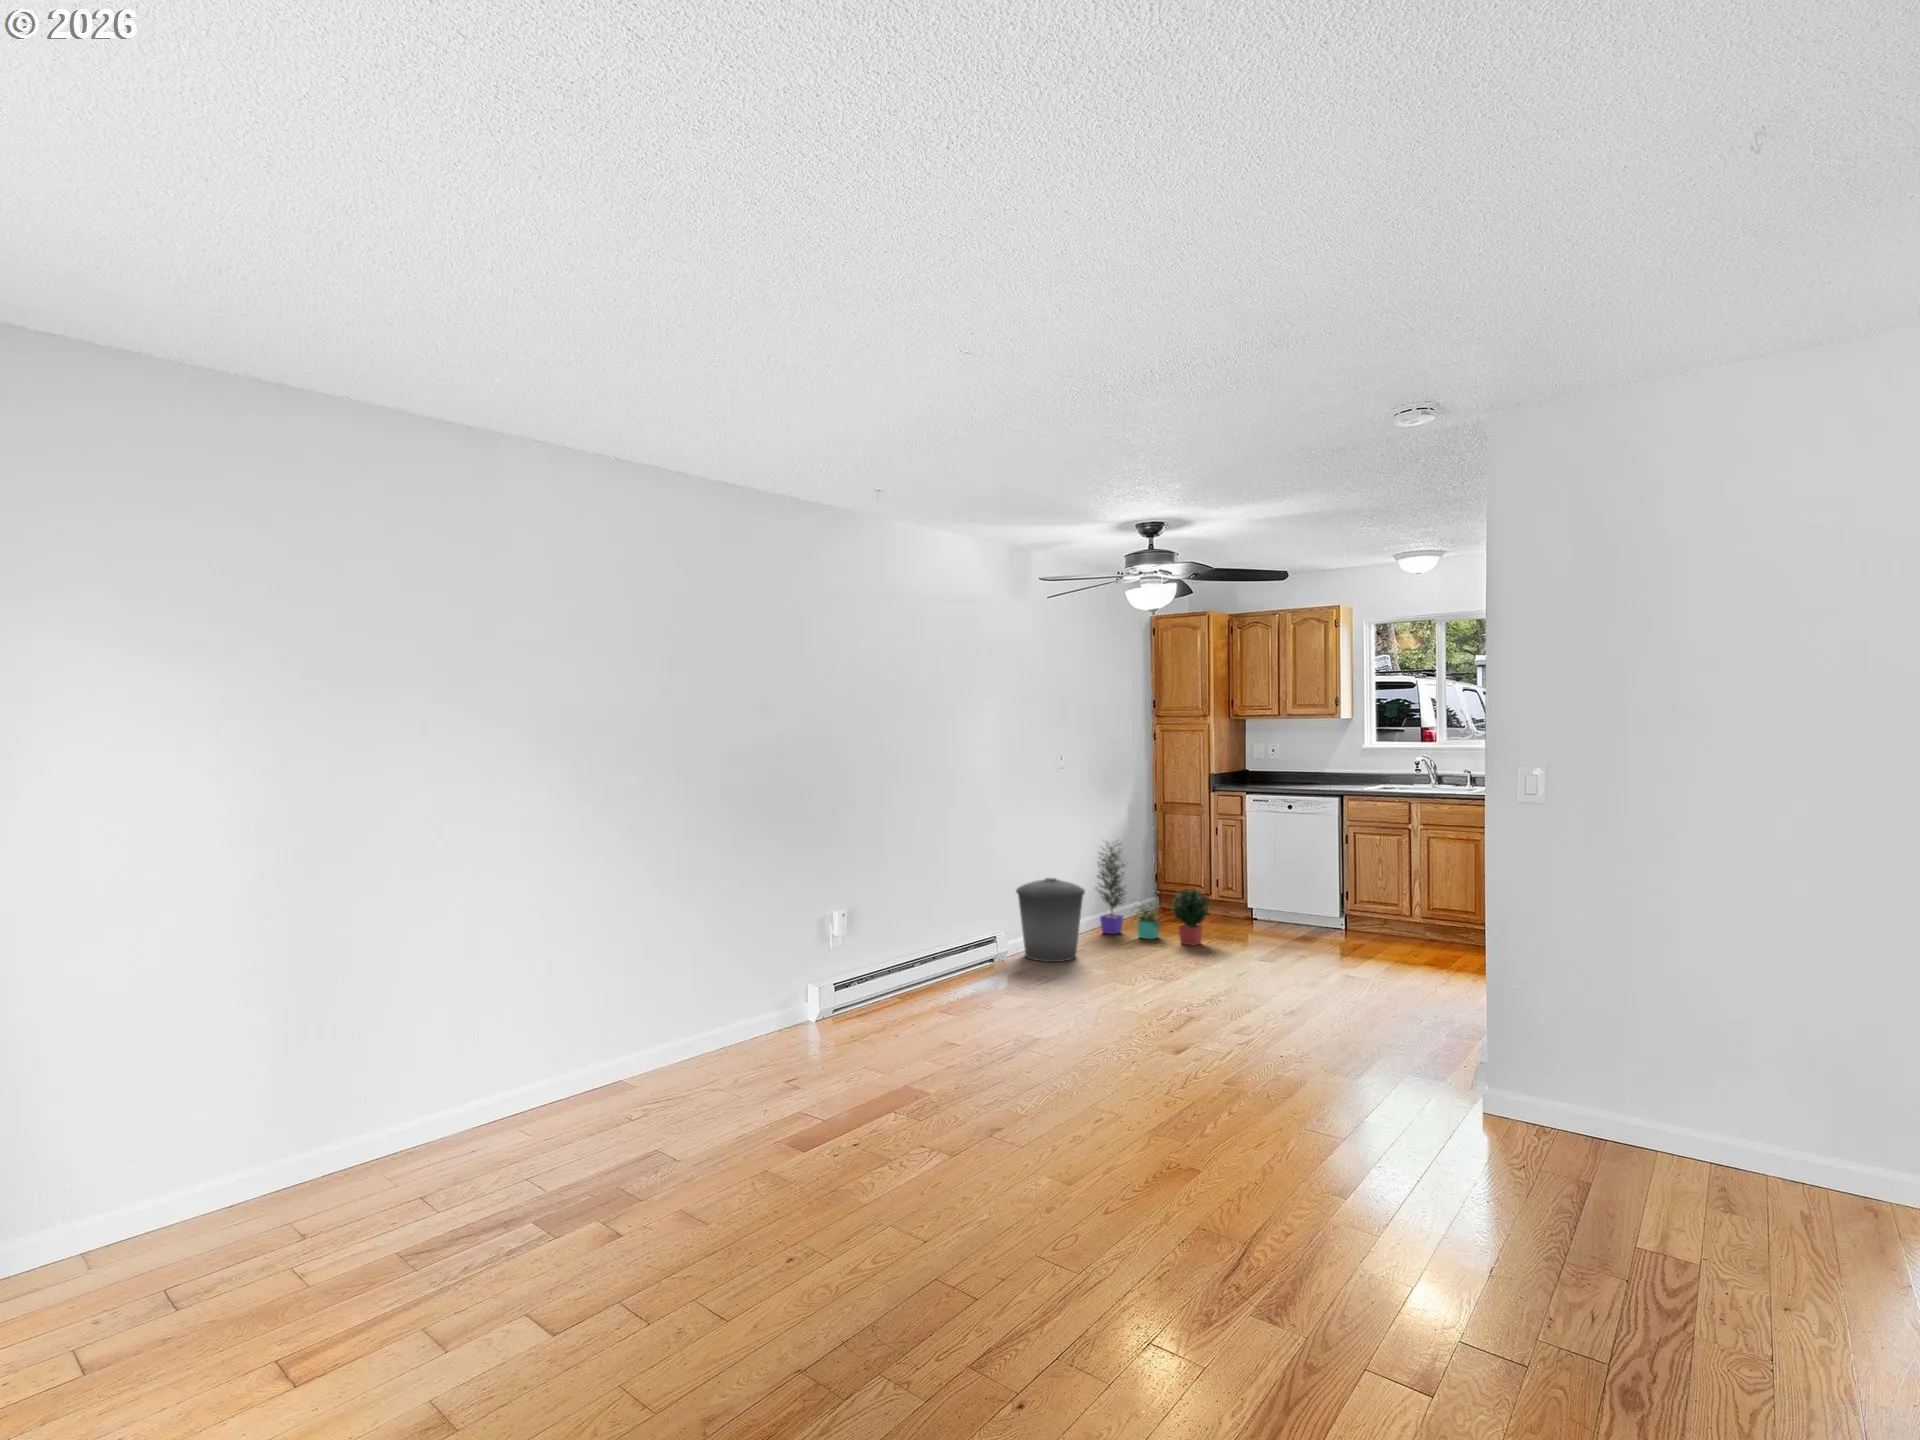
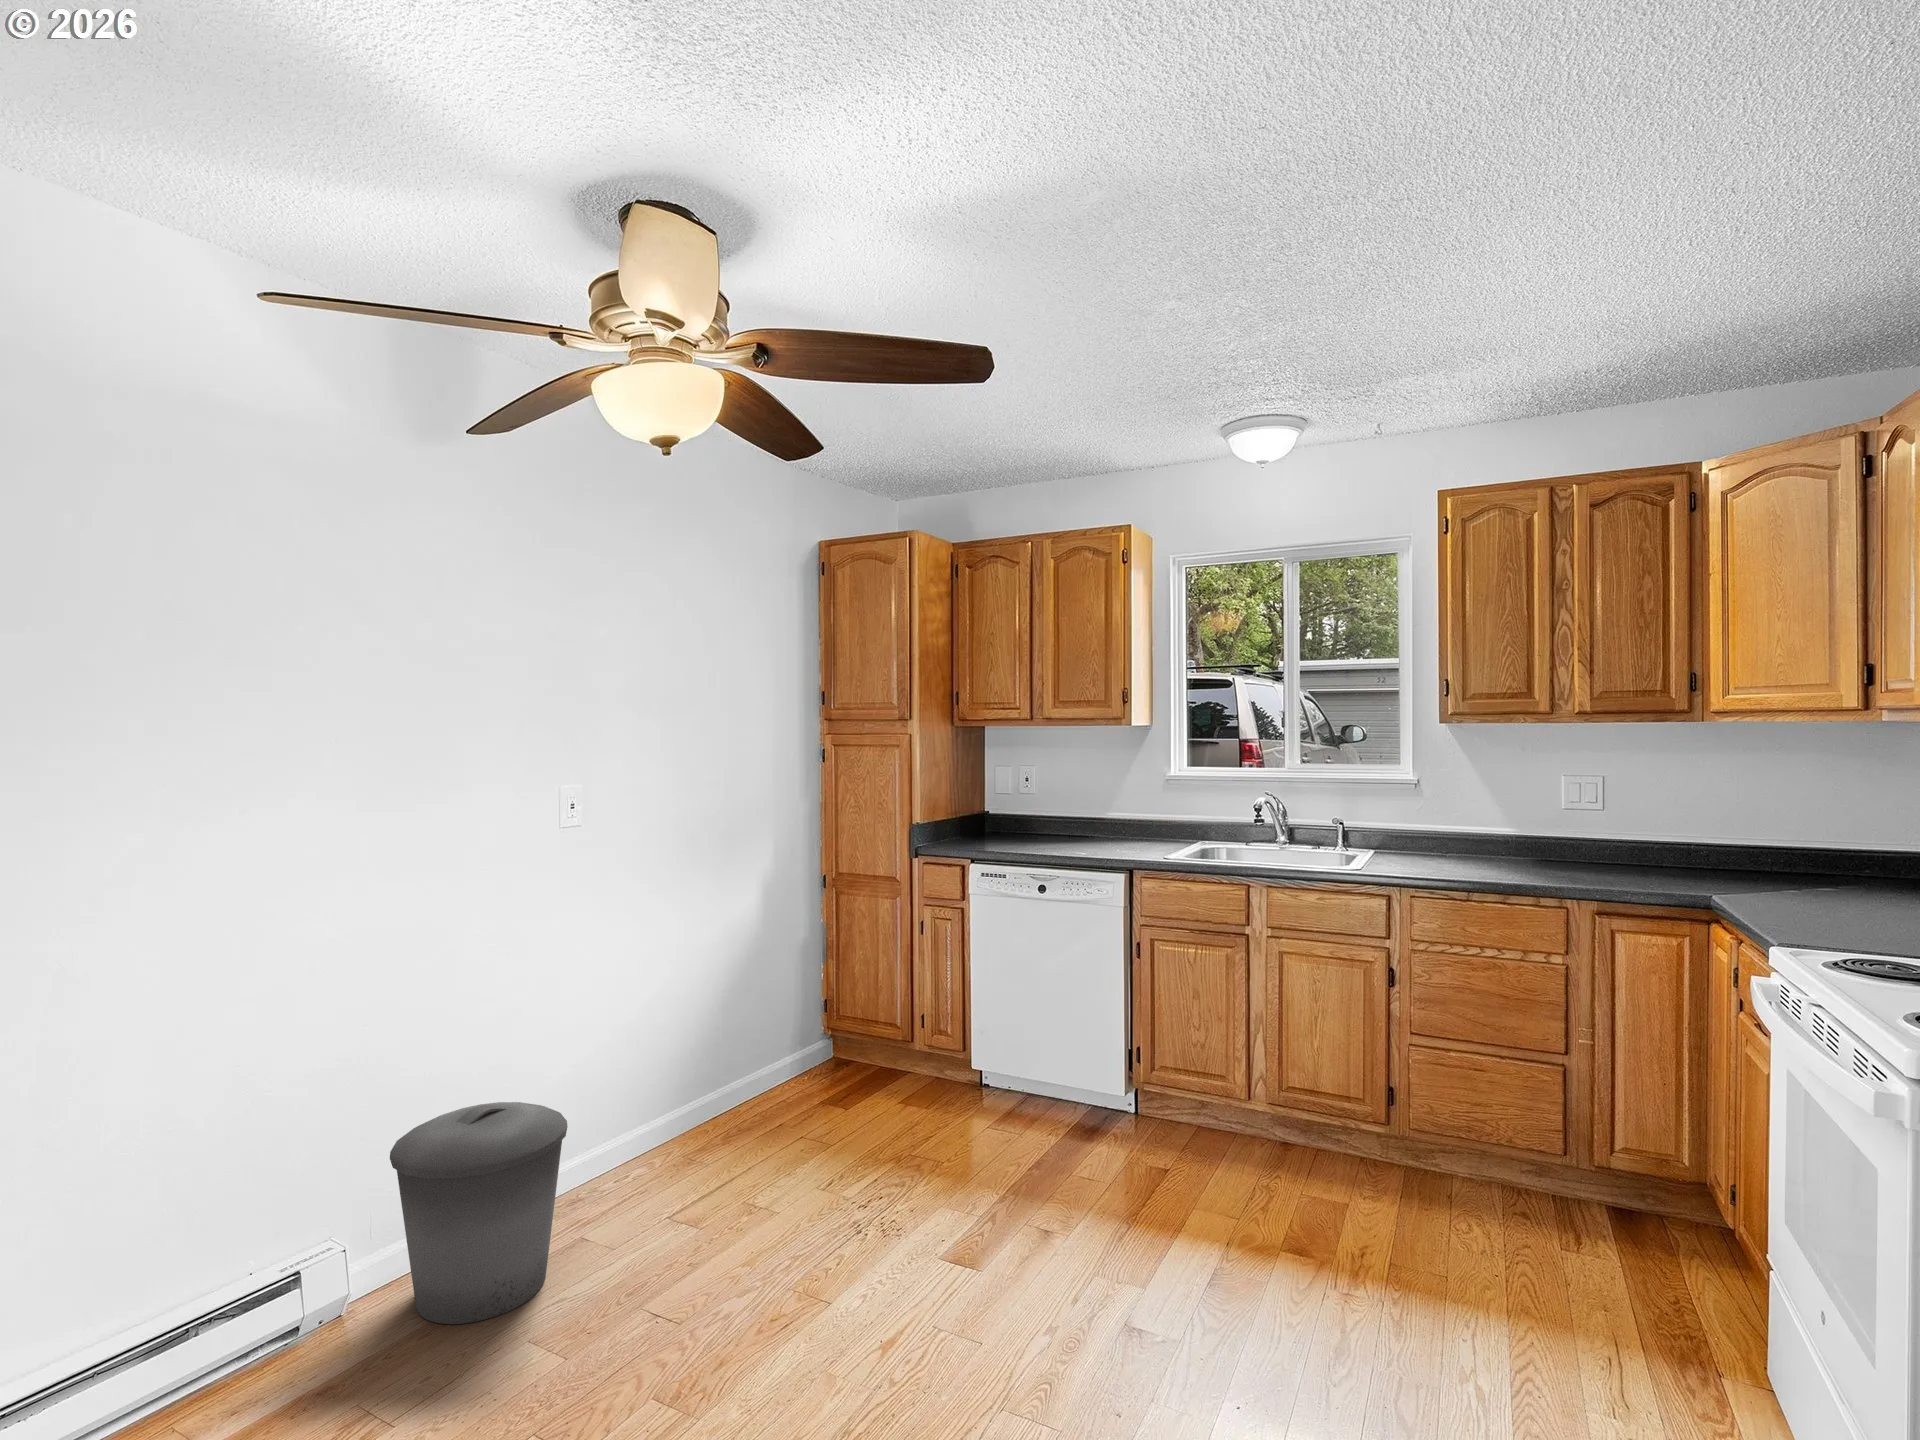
potted plant: present [1097,839,1210,945] -> none [658,969,872,1203]

